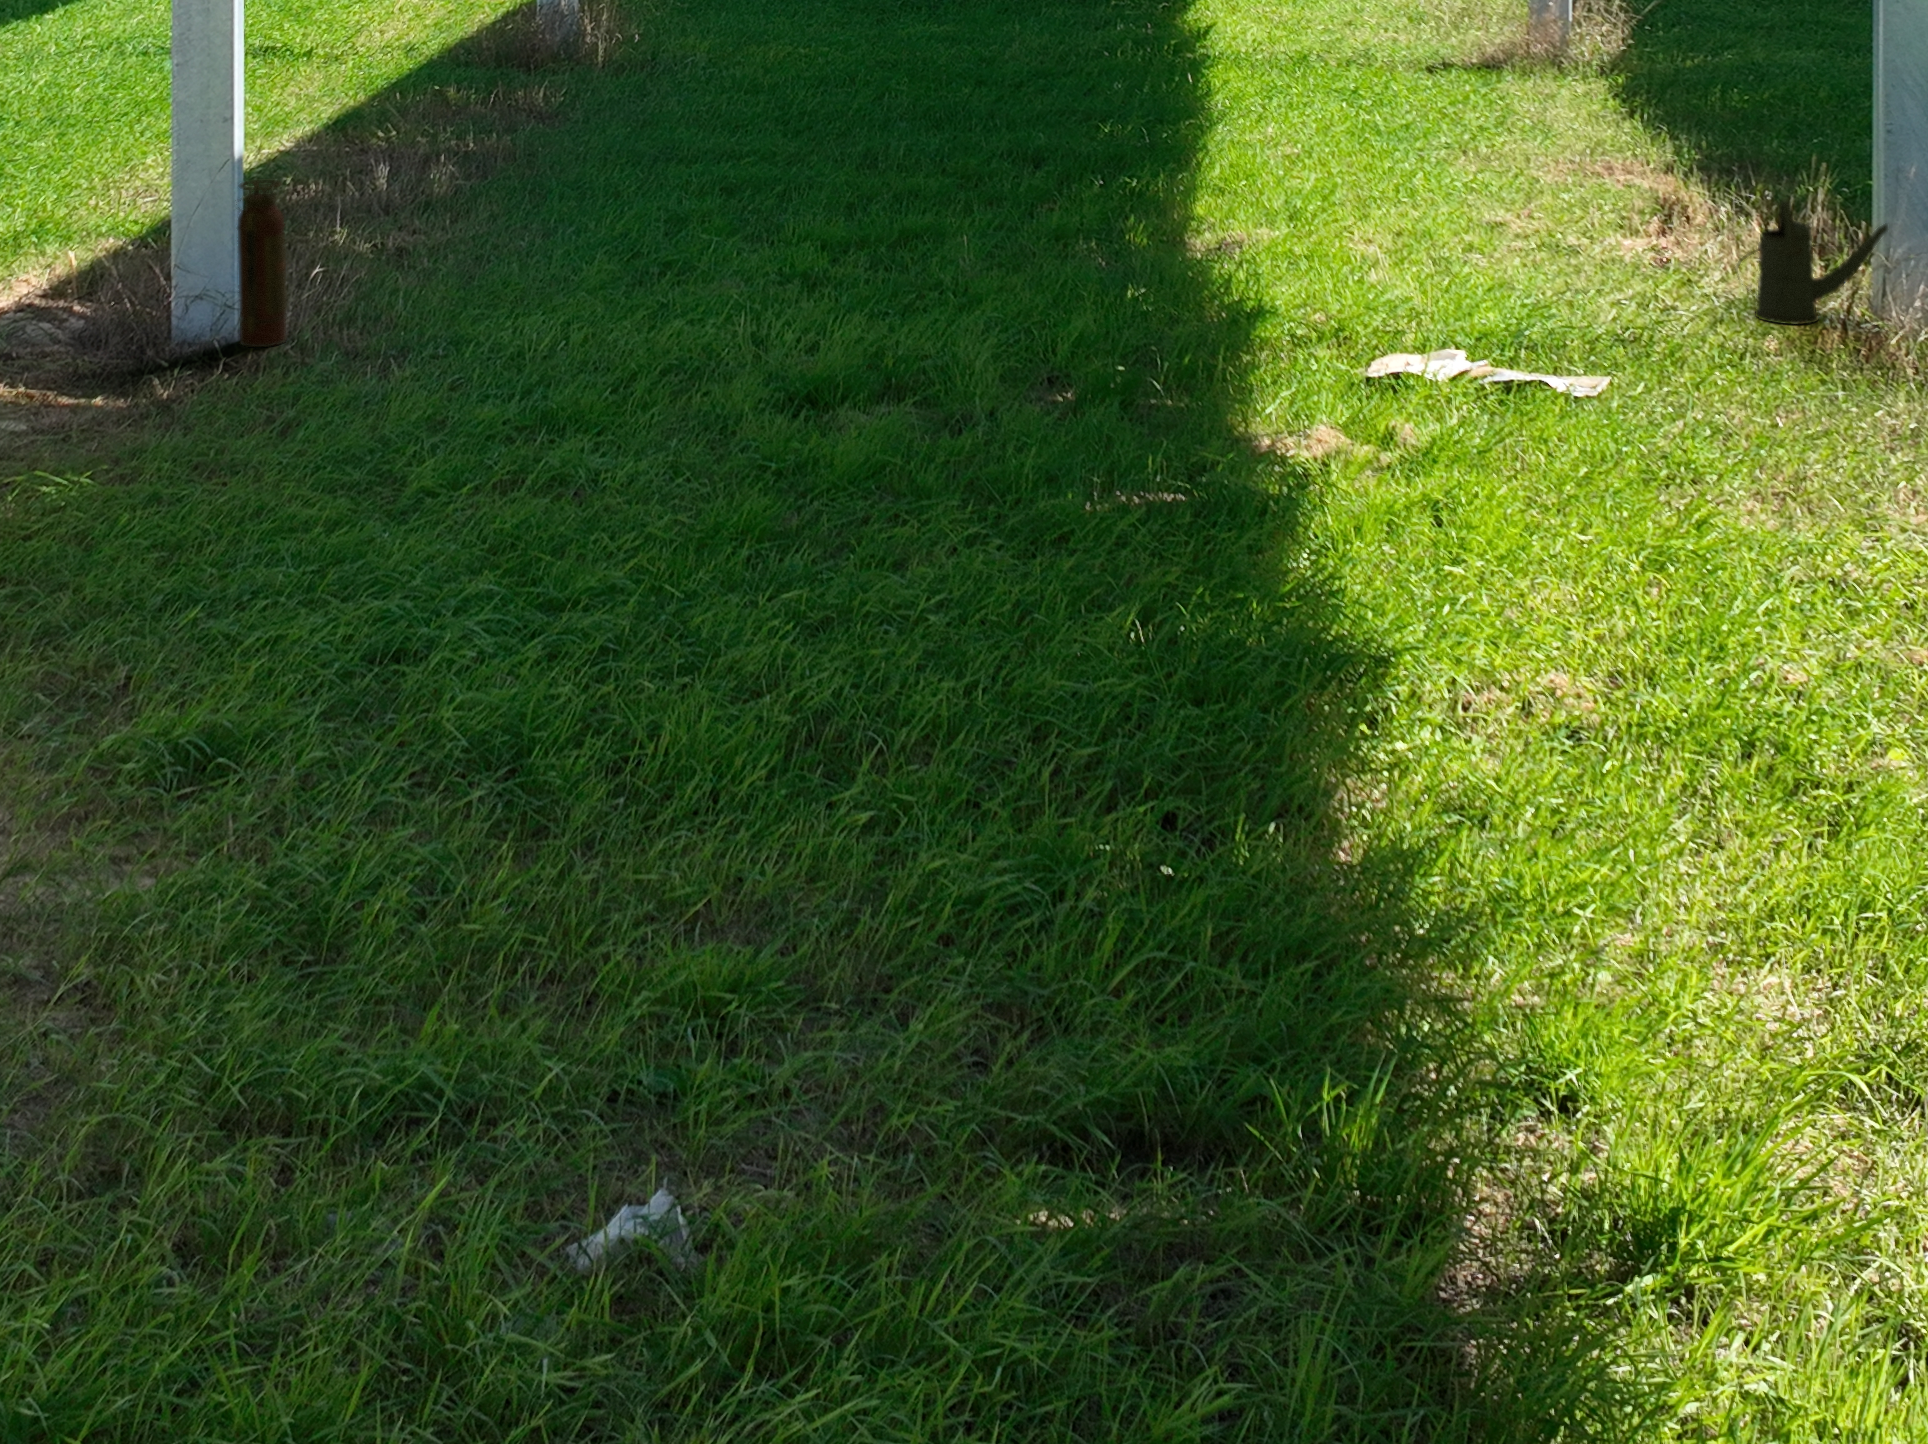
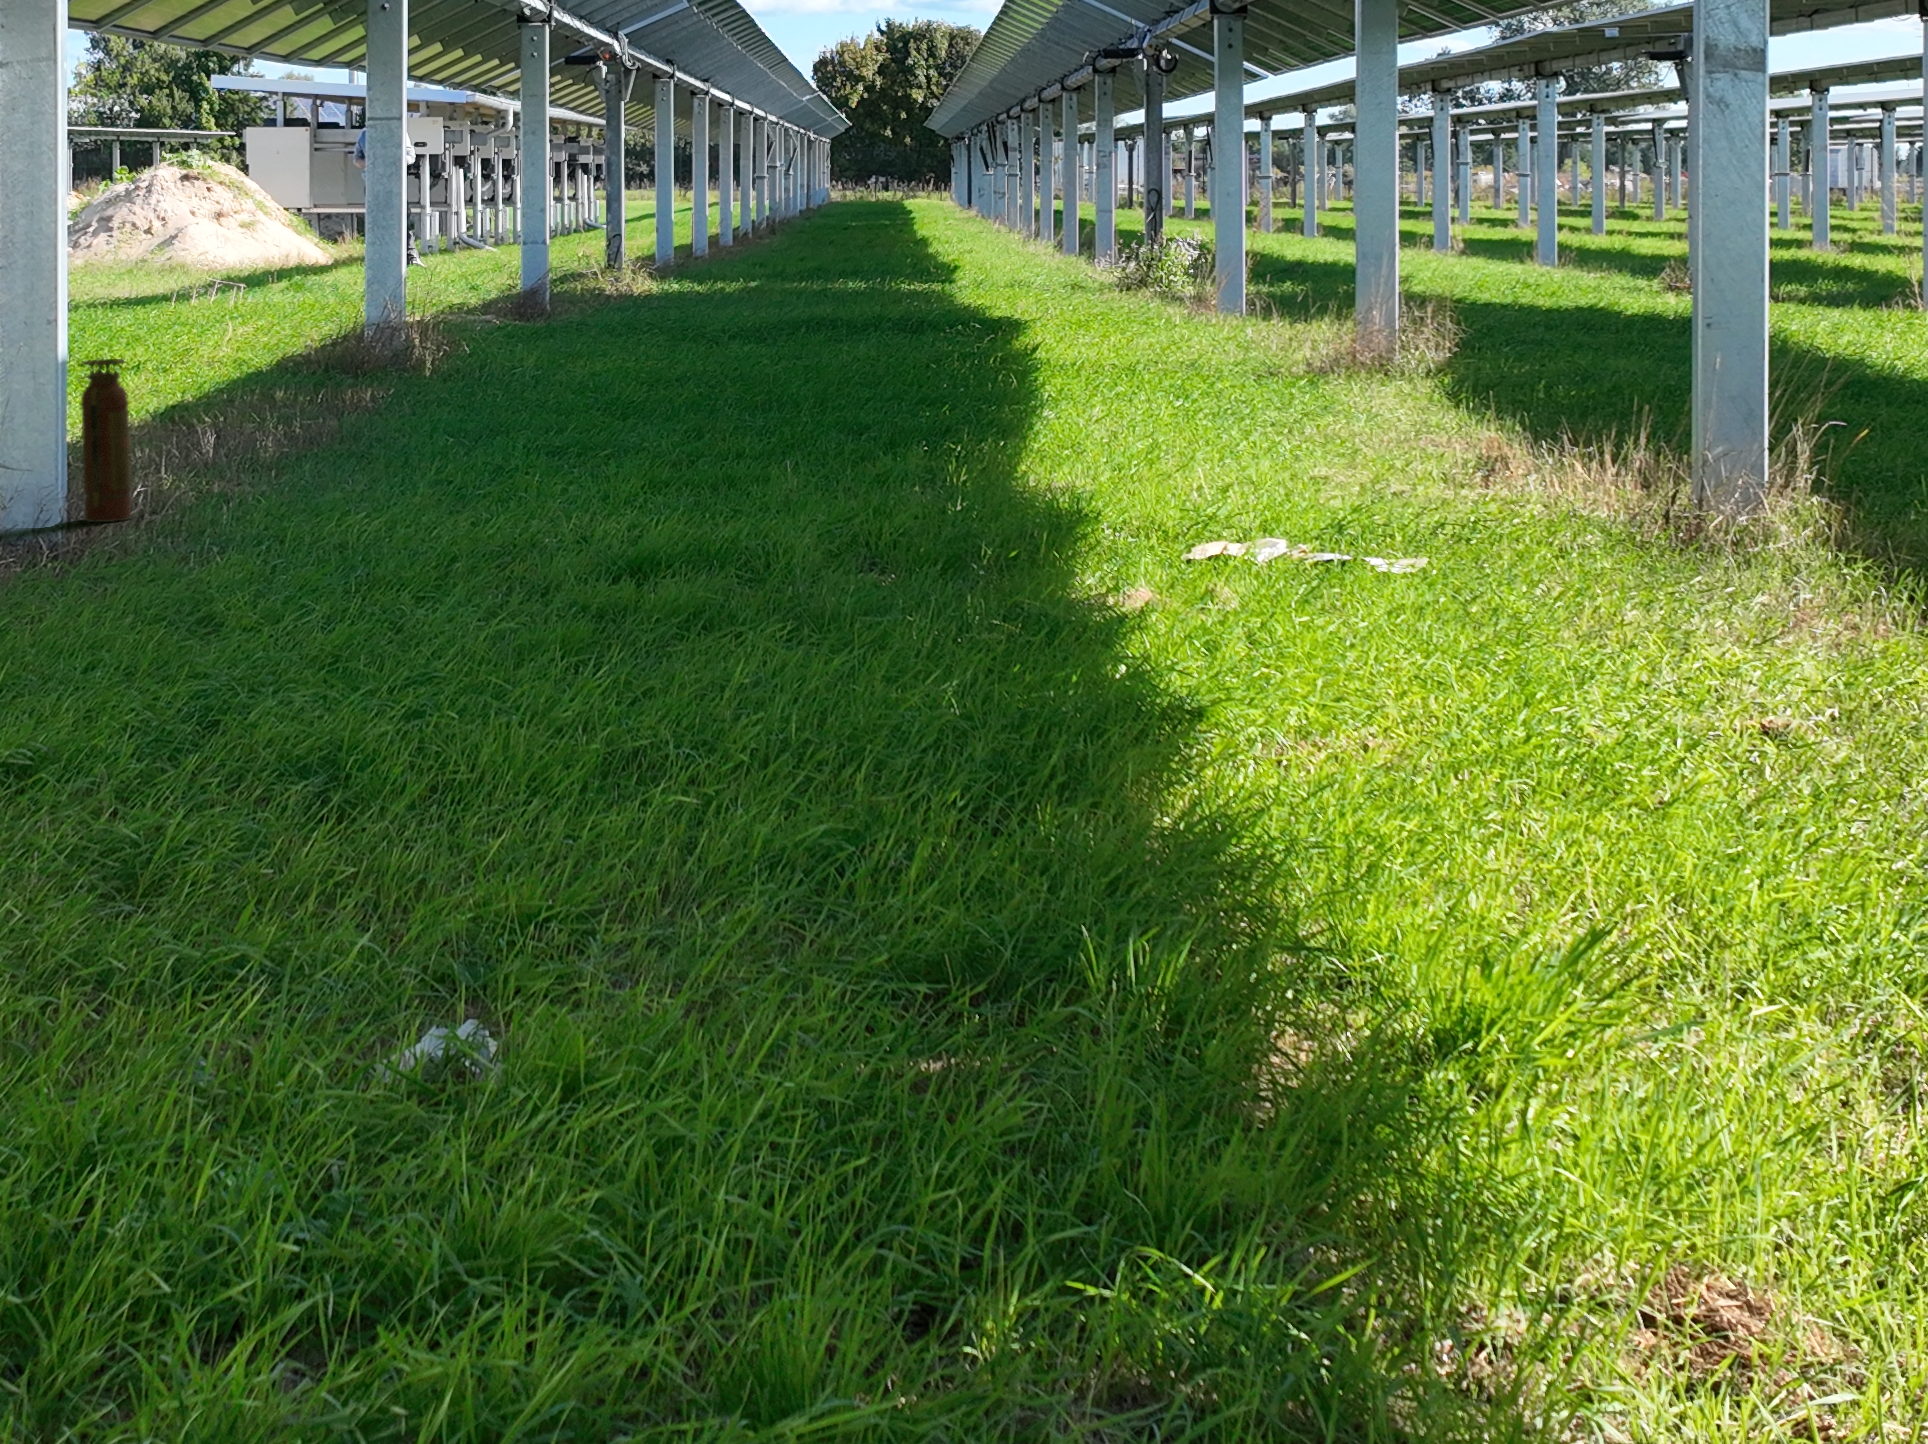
watering can: present [1735,201,1888,325] -> none [1574,362,1725,481]

